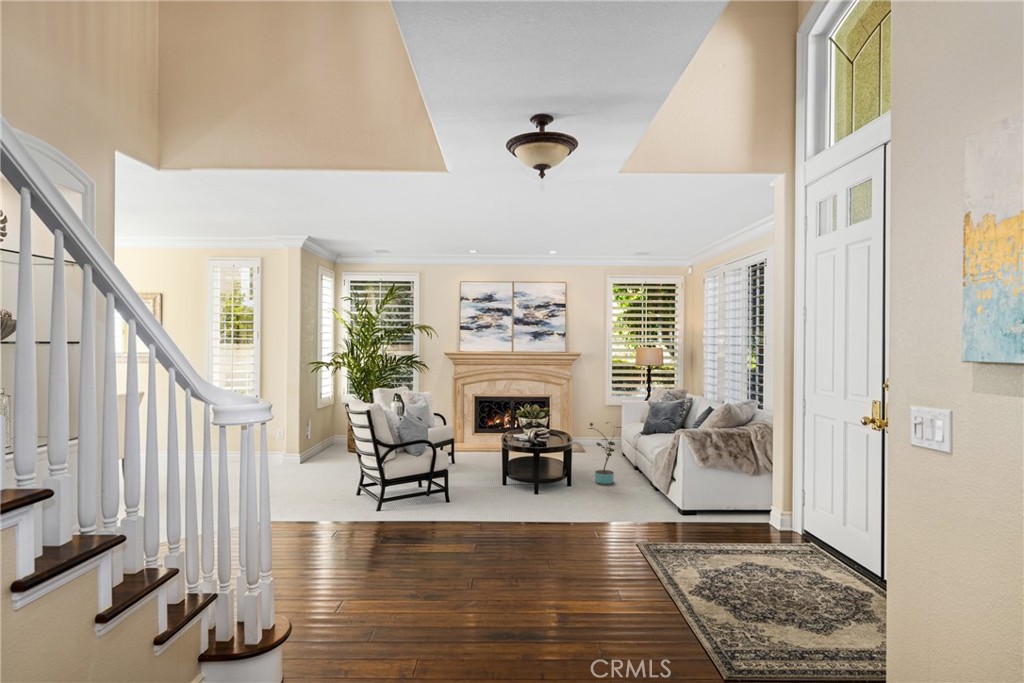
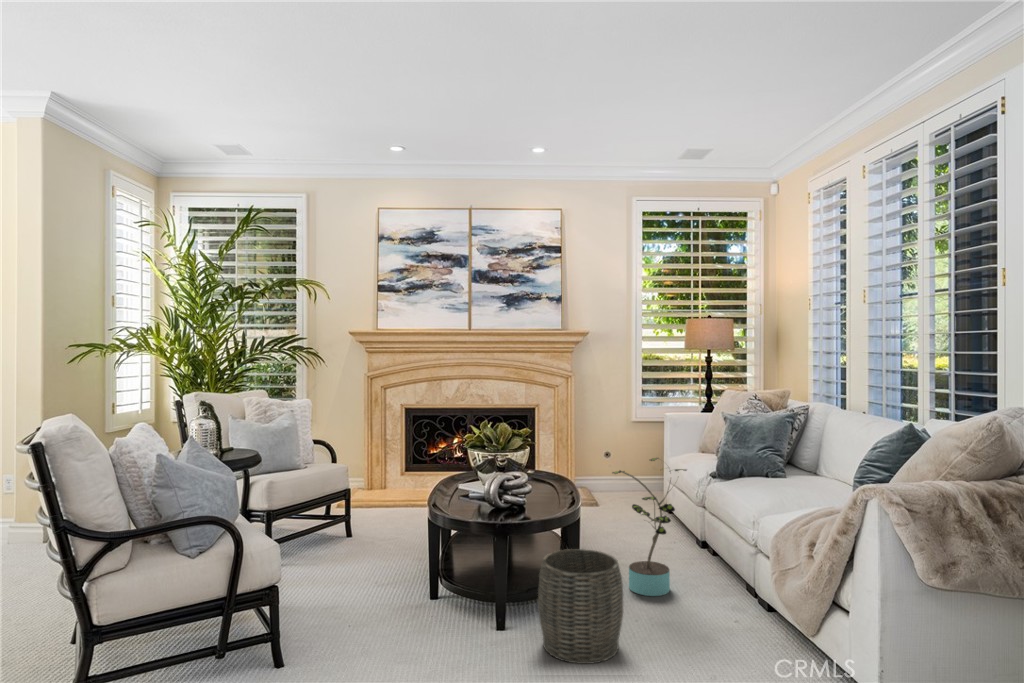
woven basket: none [554,459,589,500] -> present [538,549,623,664]

